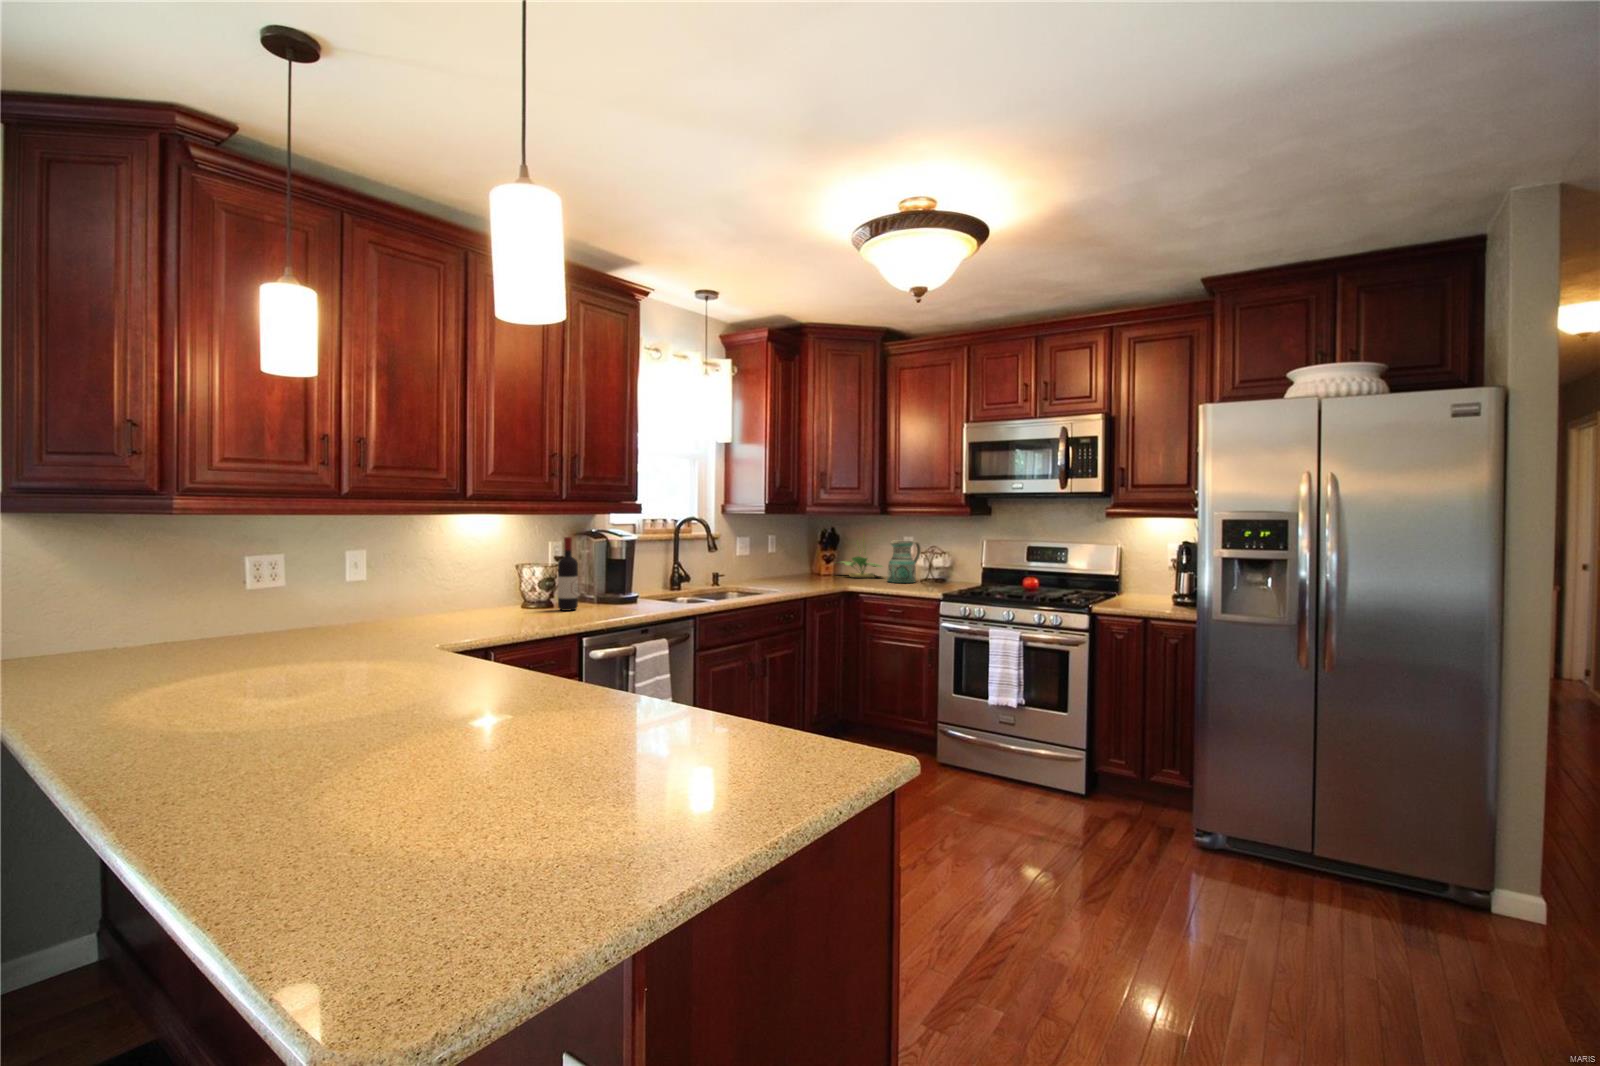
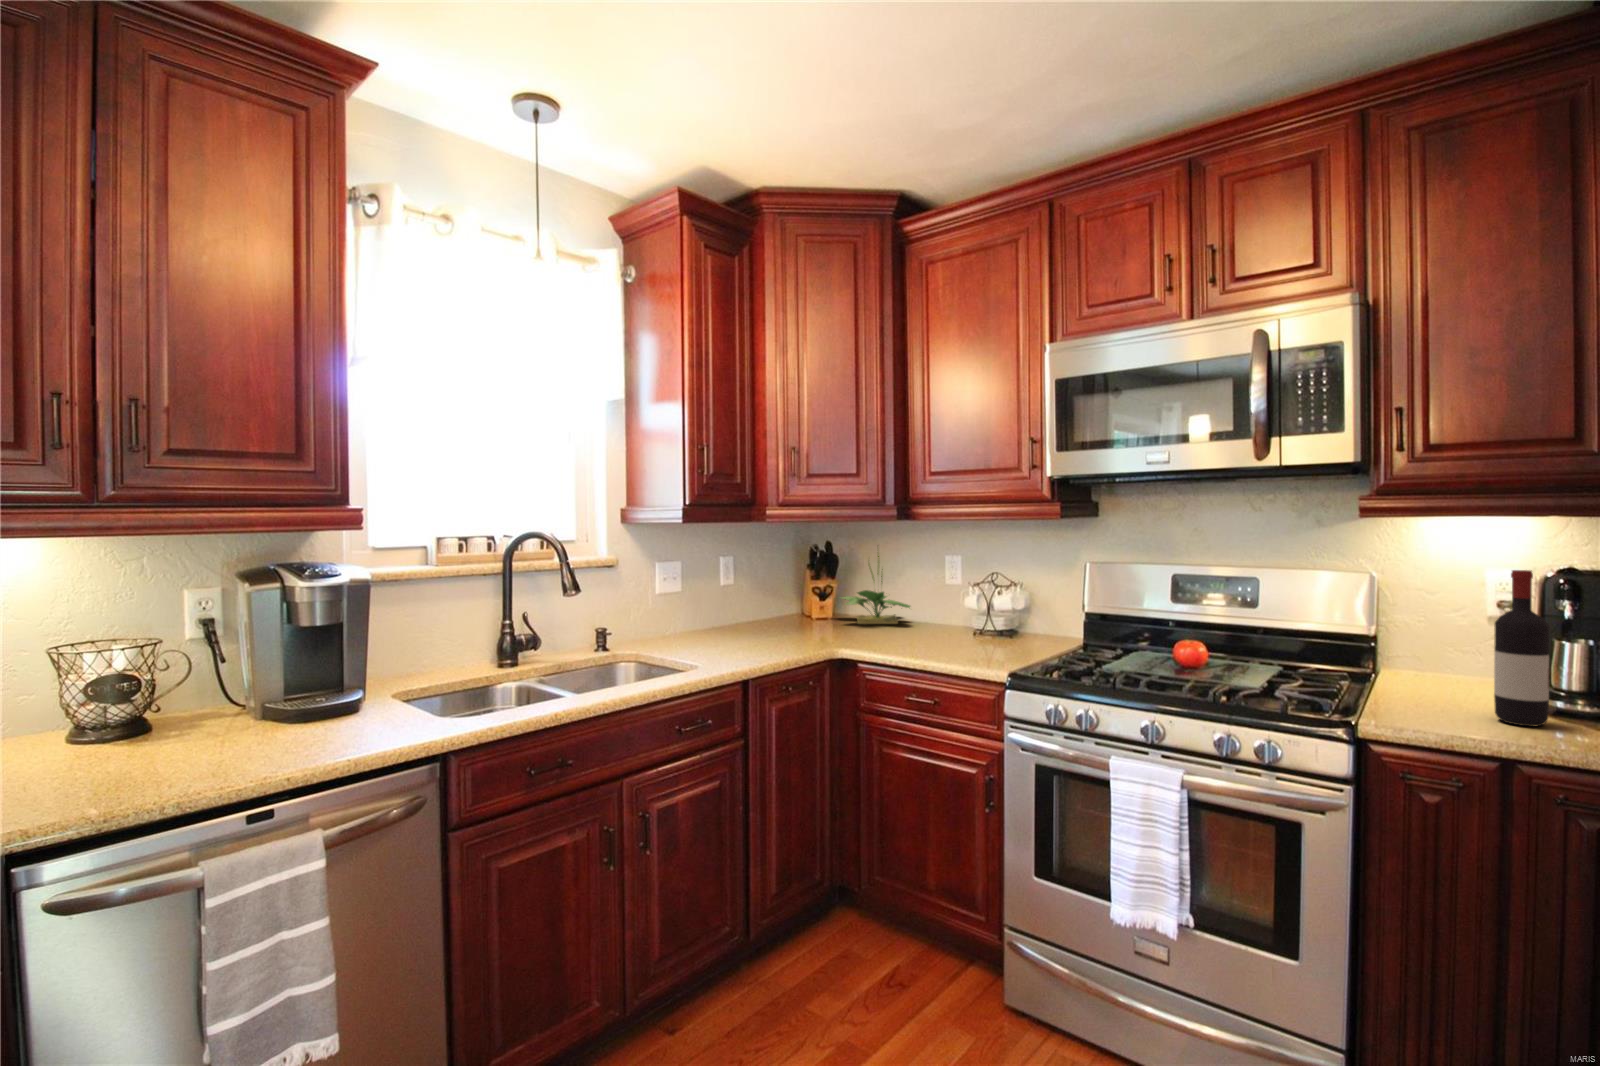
wine bottle: present [558,537,578,611] -> present [1494,570,1550,726]
ceramic pitcher: present [887,540,921,583] -> none [914,562,973,639]

